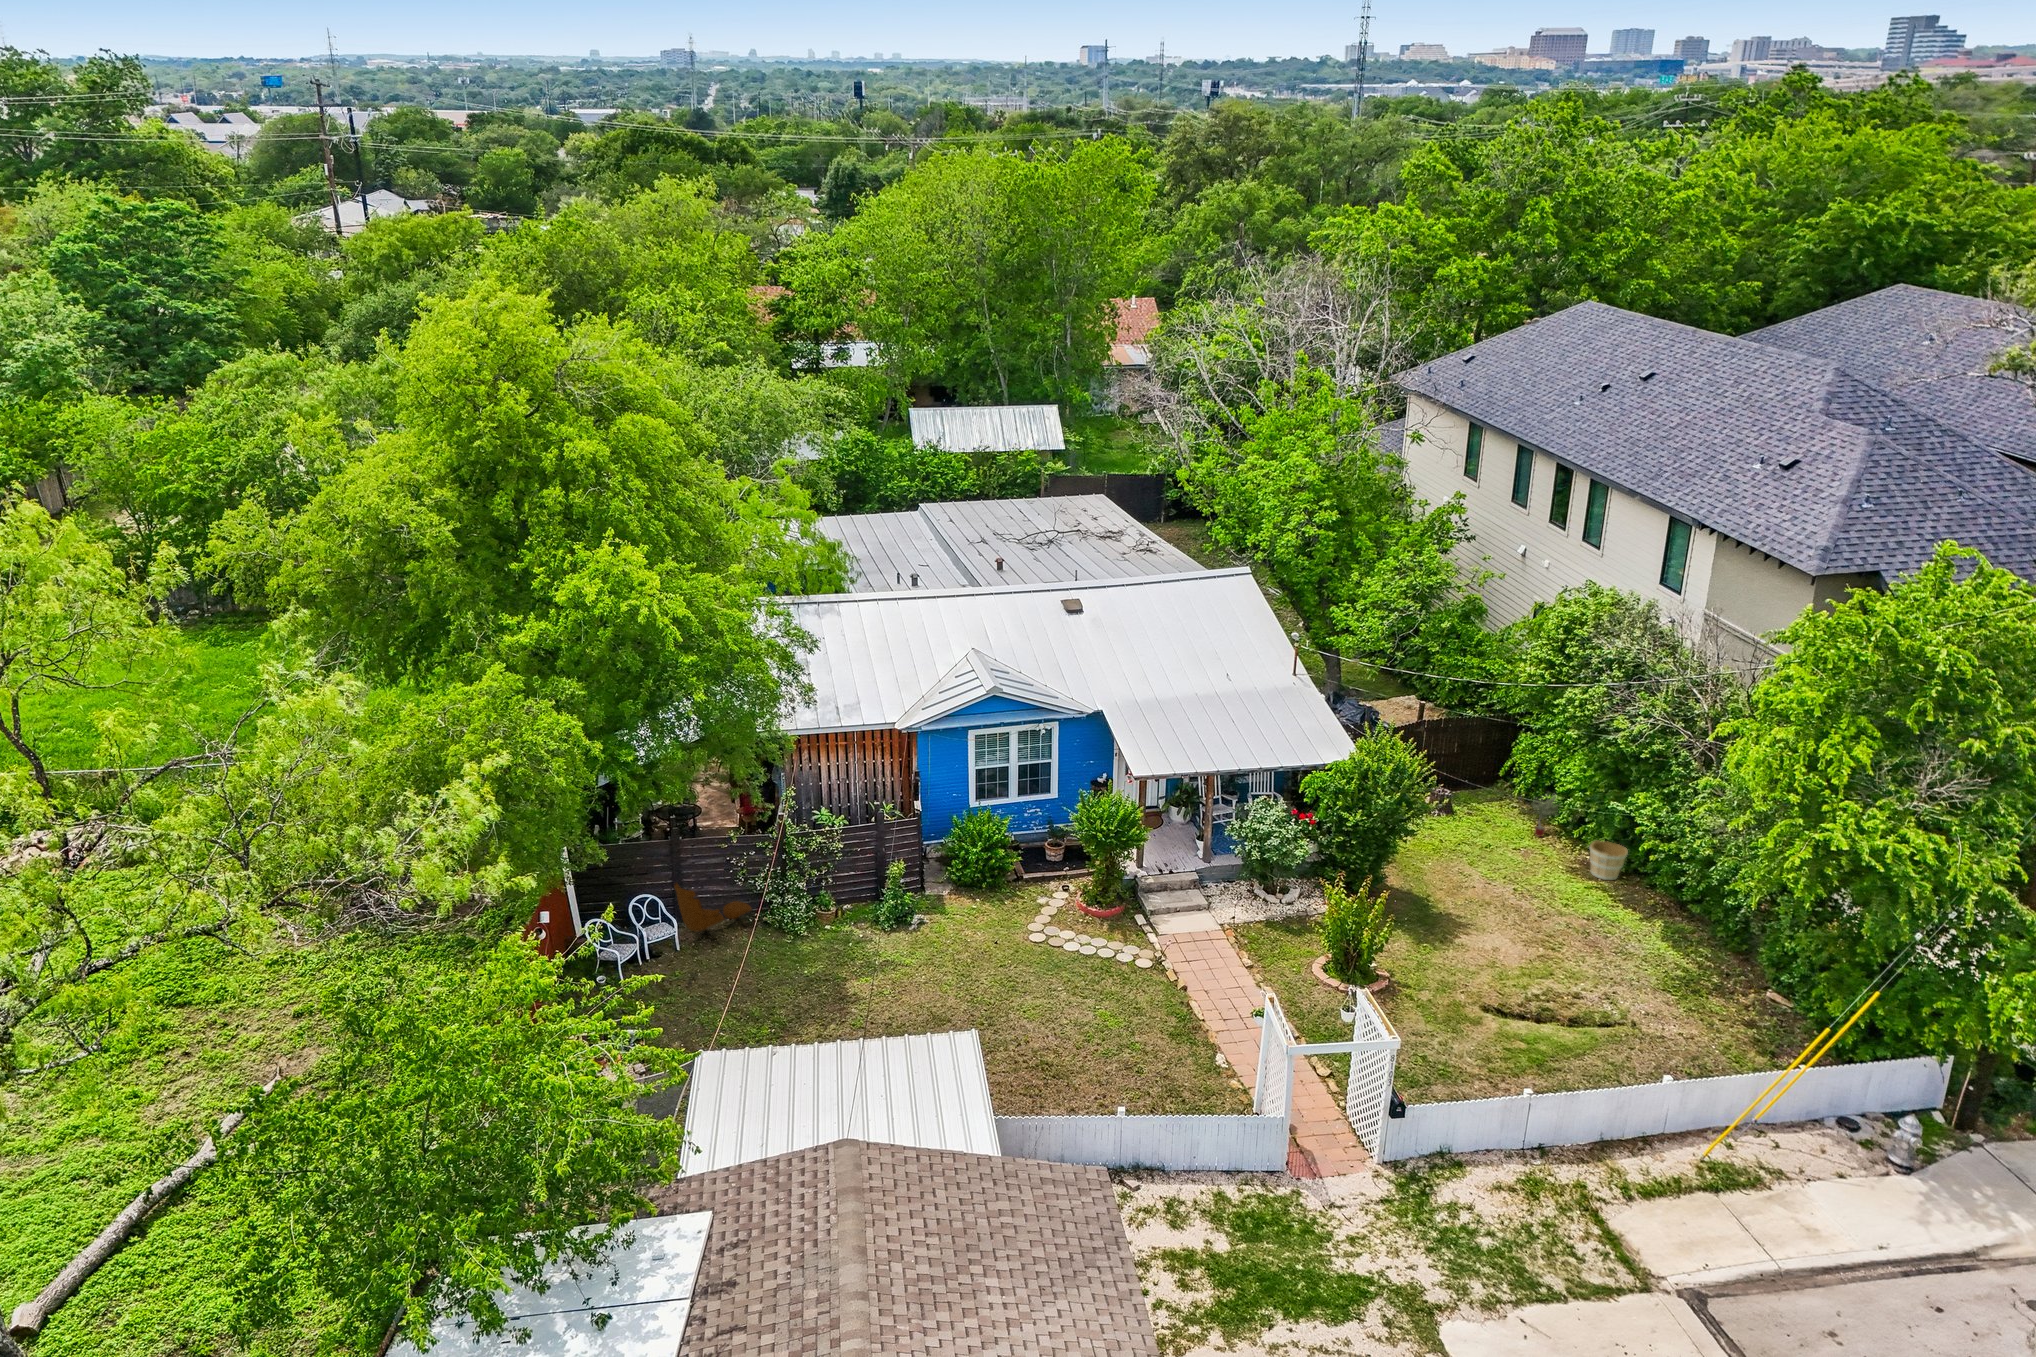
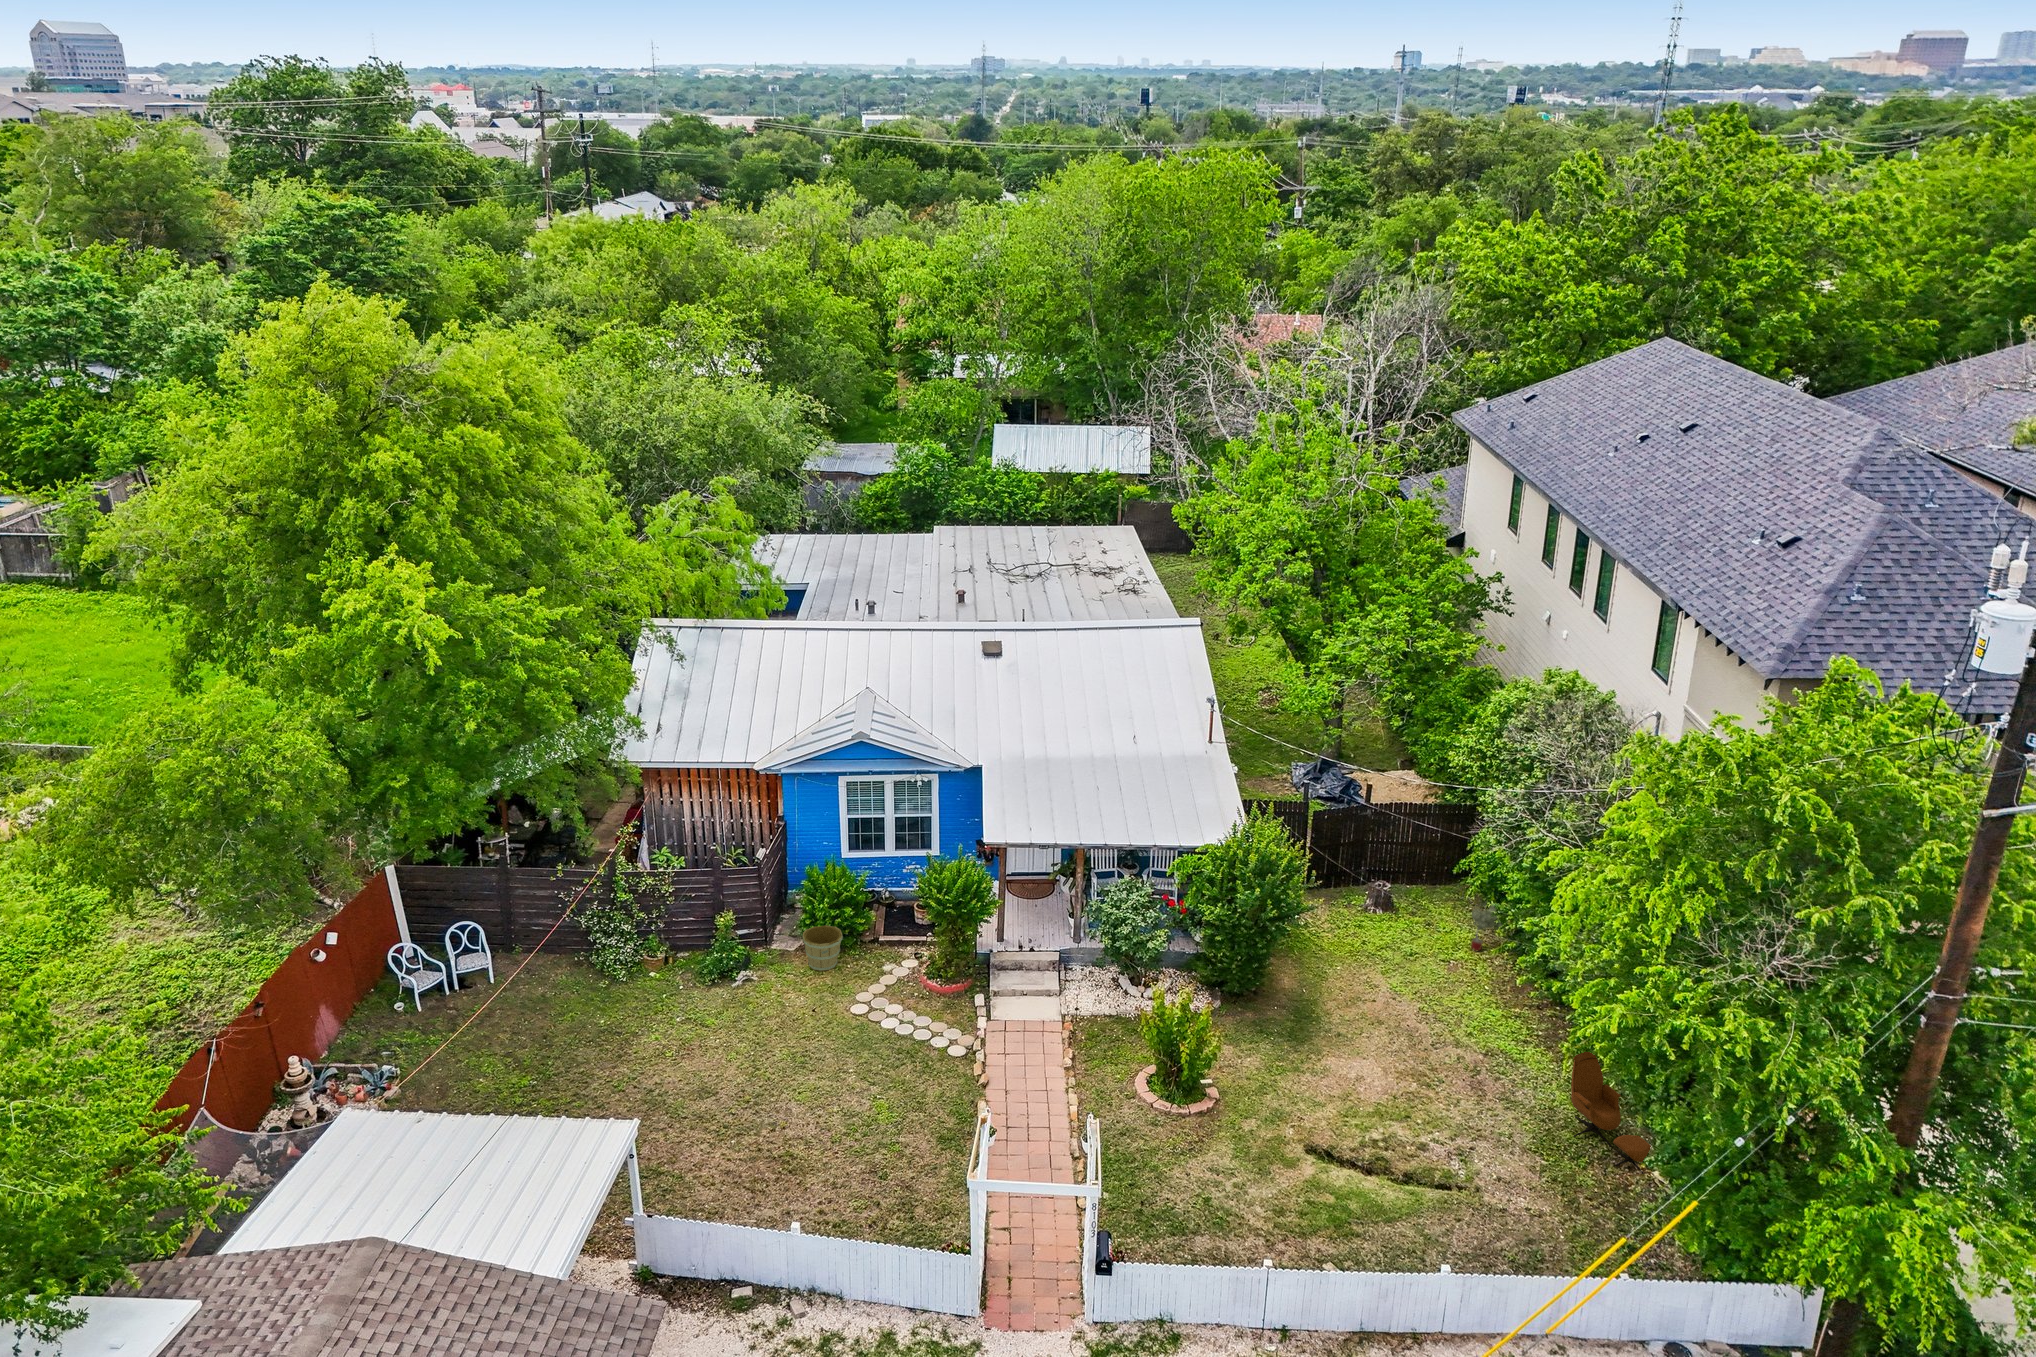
wooden bucket: present [1589,840,1628,880] -> present [802,925,843,971]
lounge chair: present [674,883,752,941] -> present [1571,1052,1651,1174]

